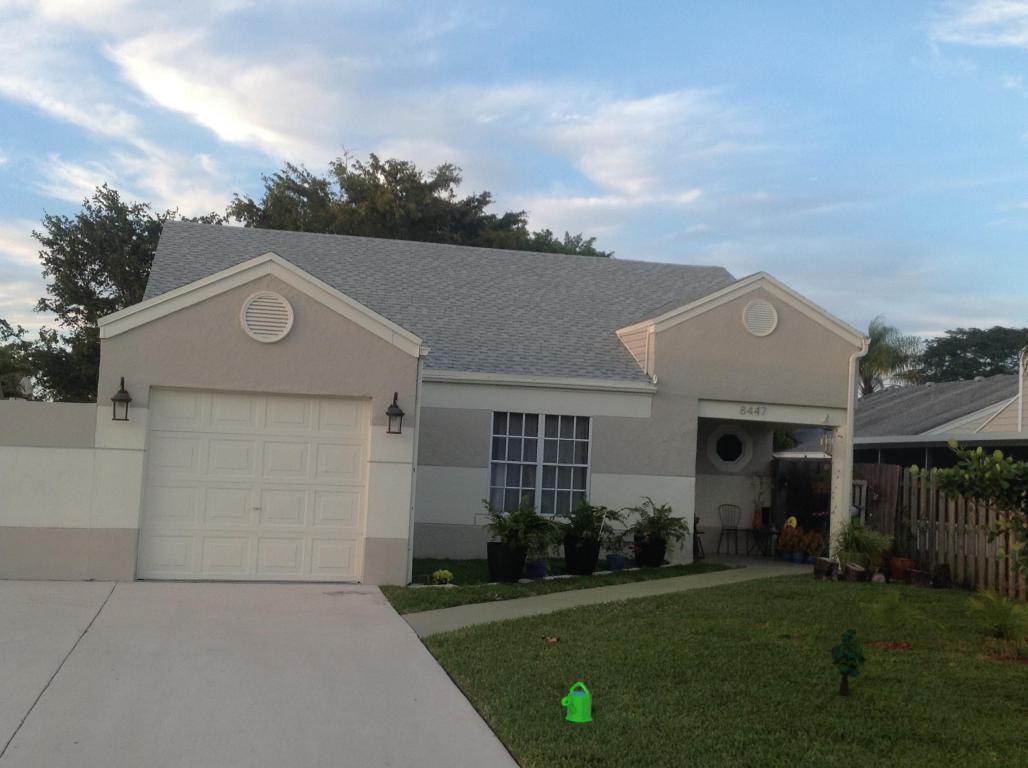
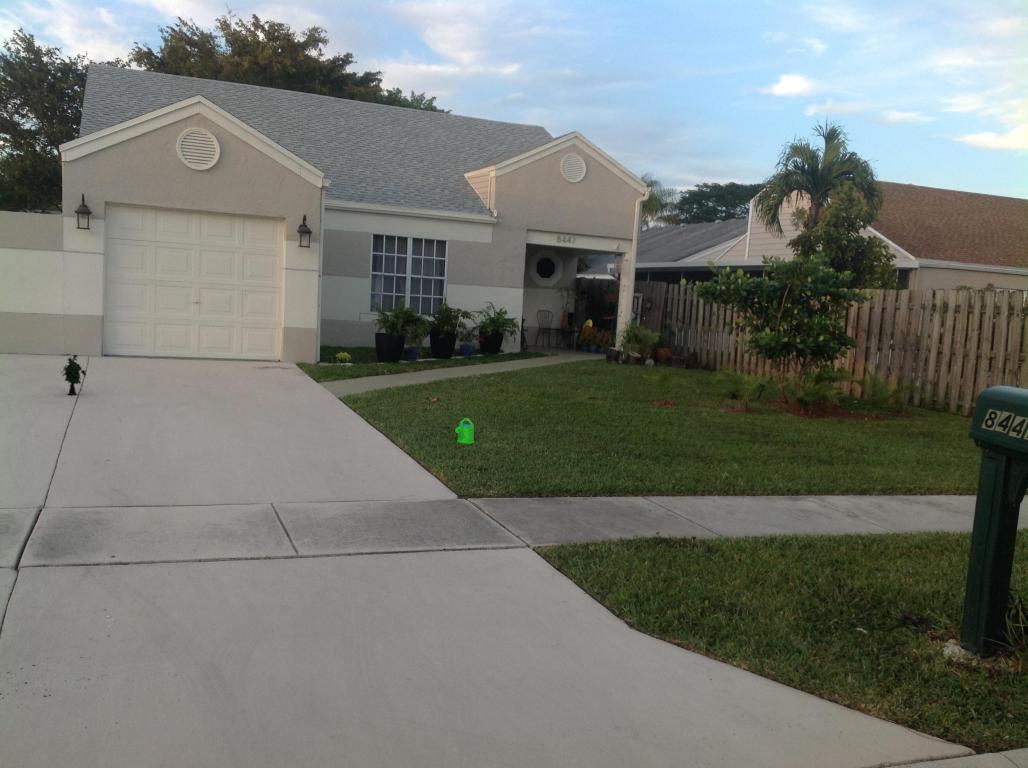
decorative plant: present [828,629,866,695] -> present [63,355,86,395]

